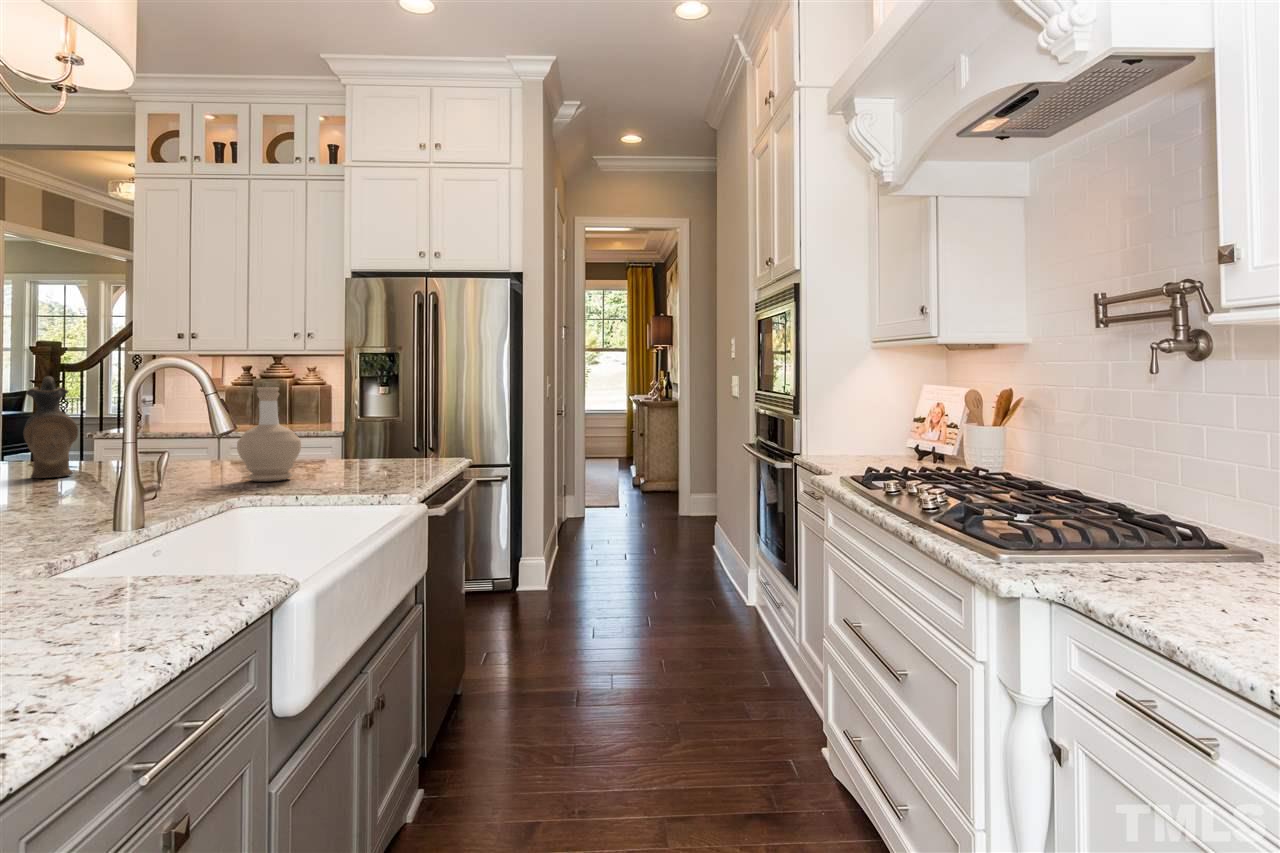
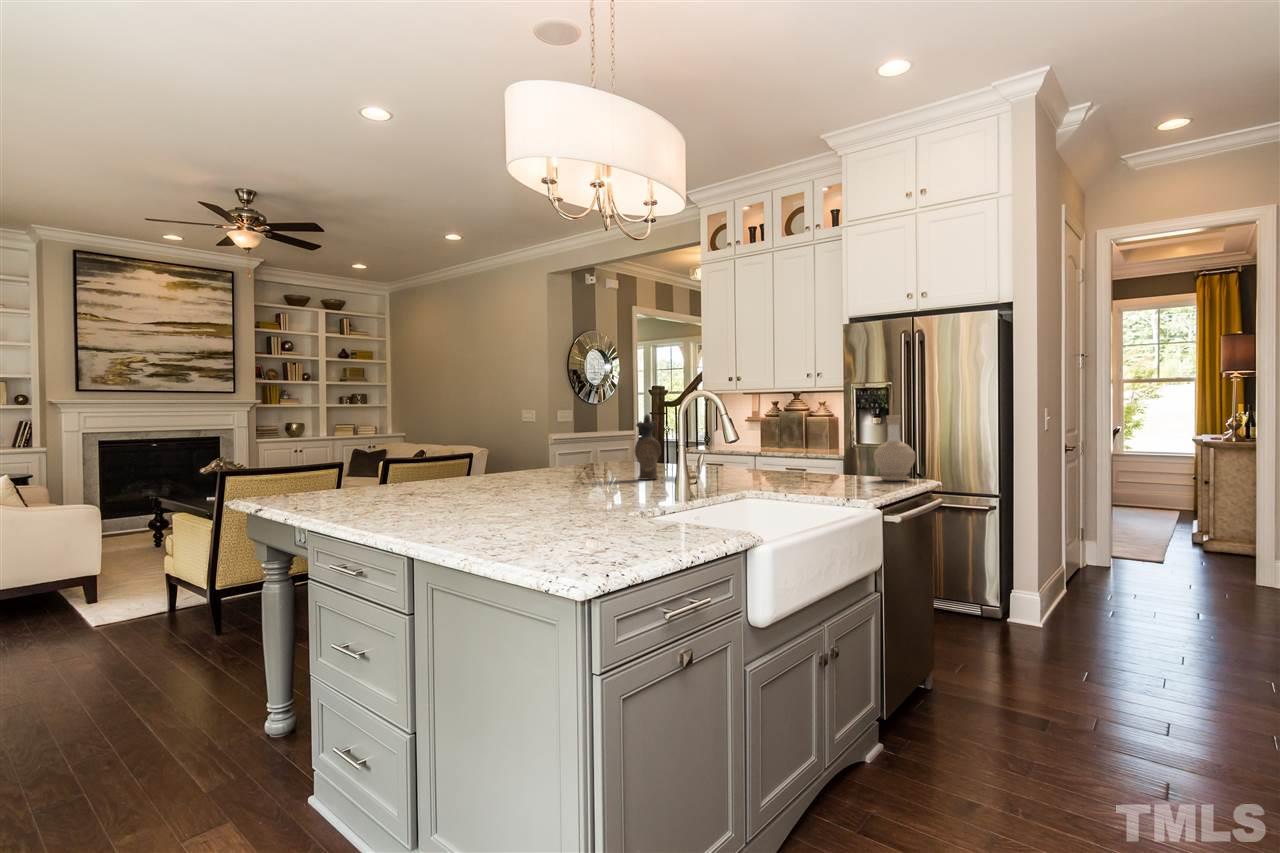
bottle: present [237,387,301,481] -> present [874,415,915,481]

